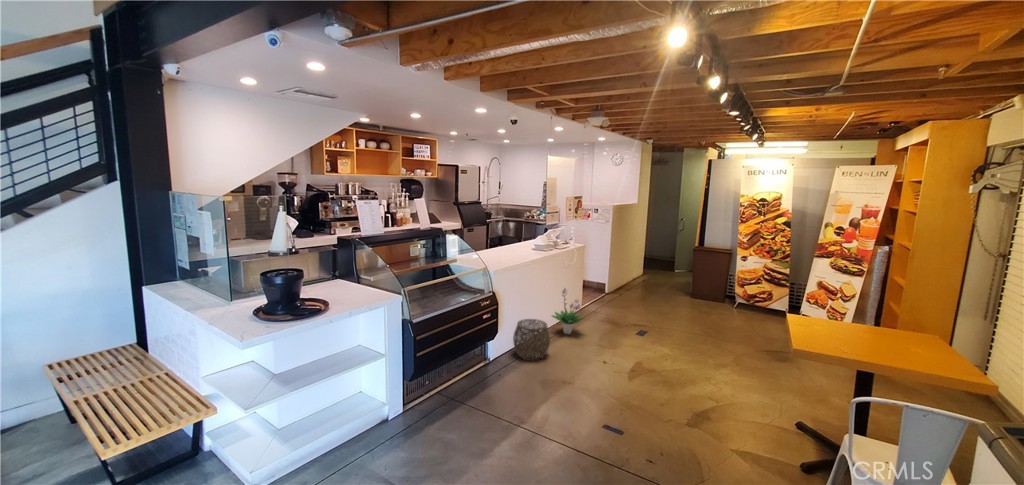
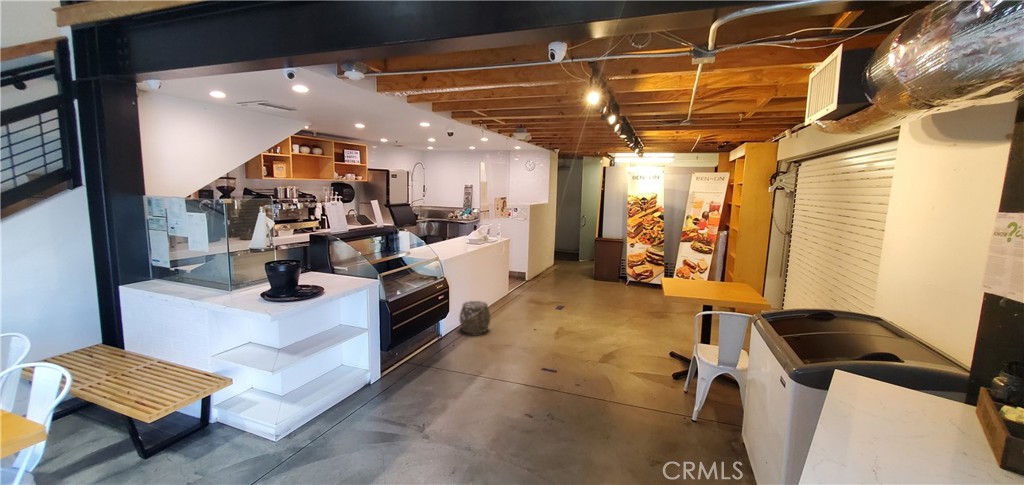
potted plant: present [552,288,583,334] -> none [487,275,516,314]

